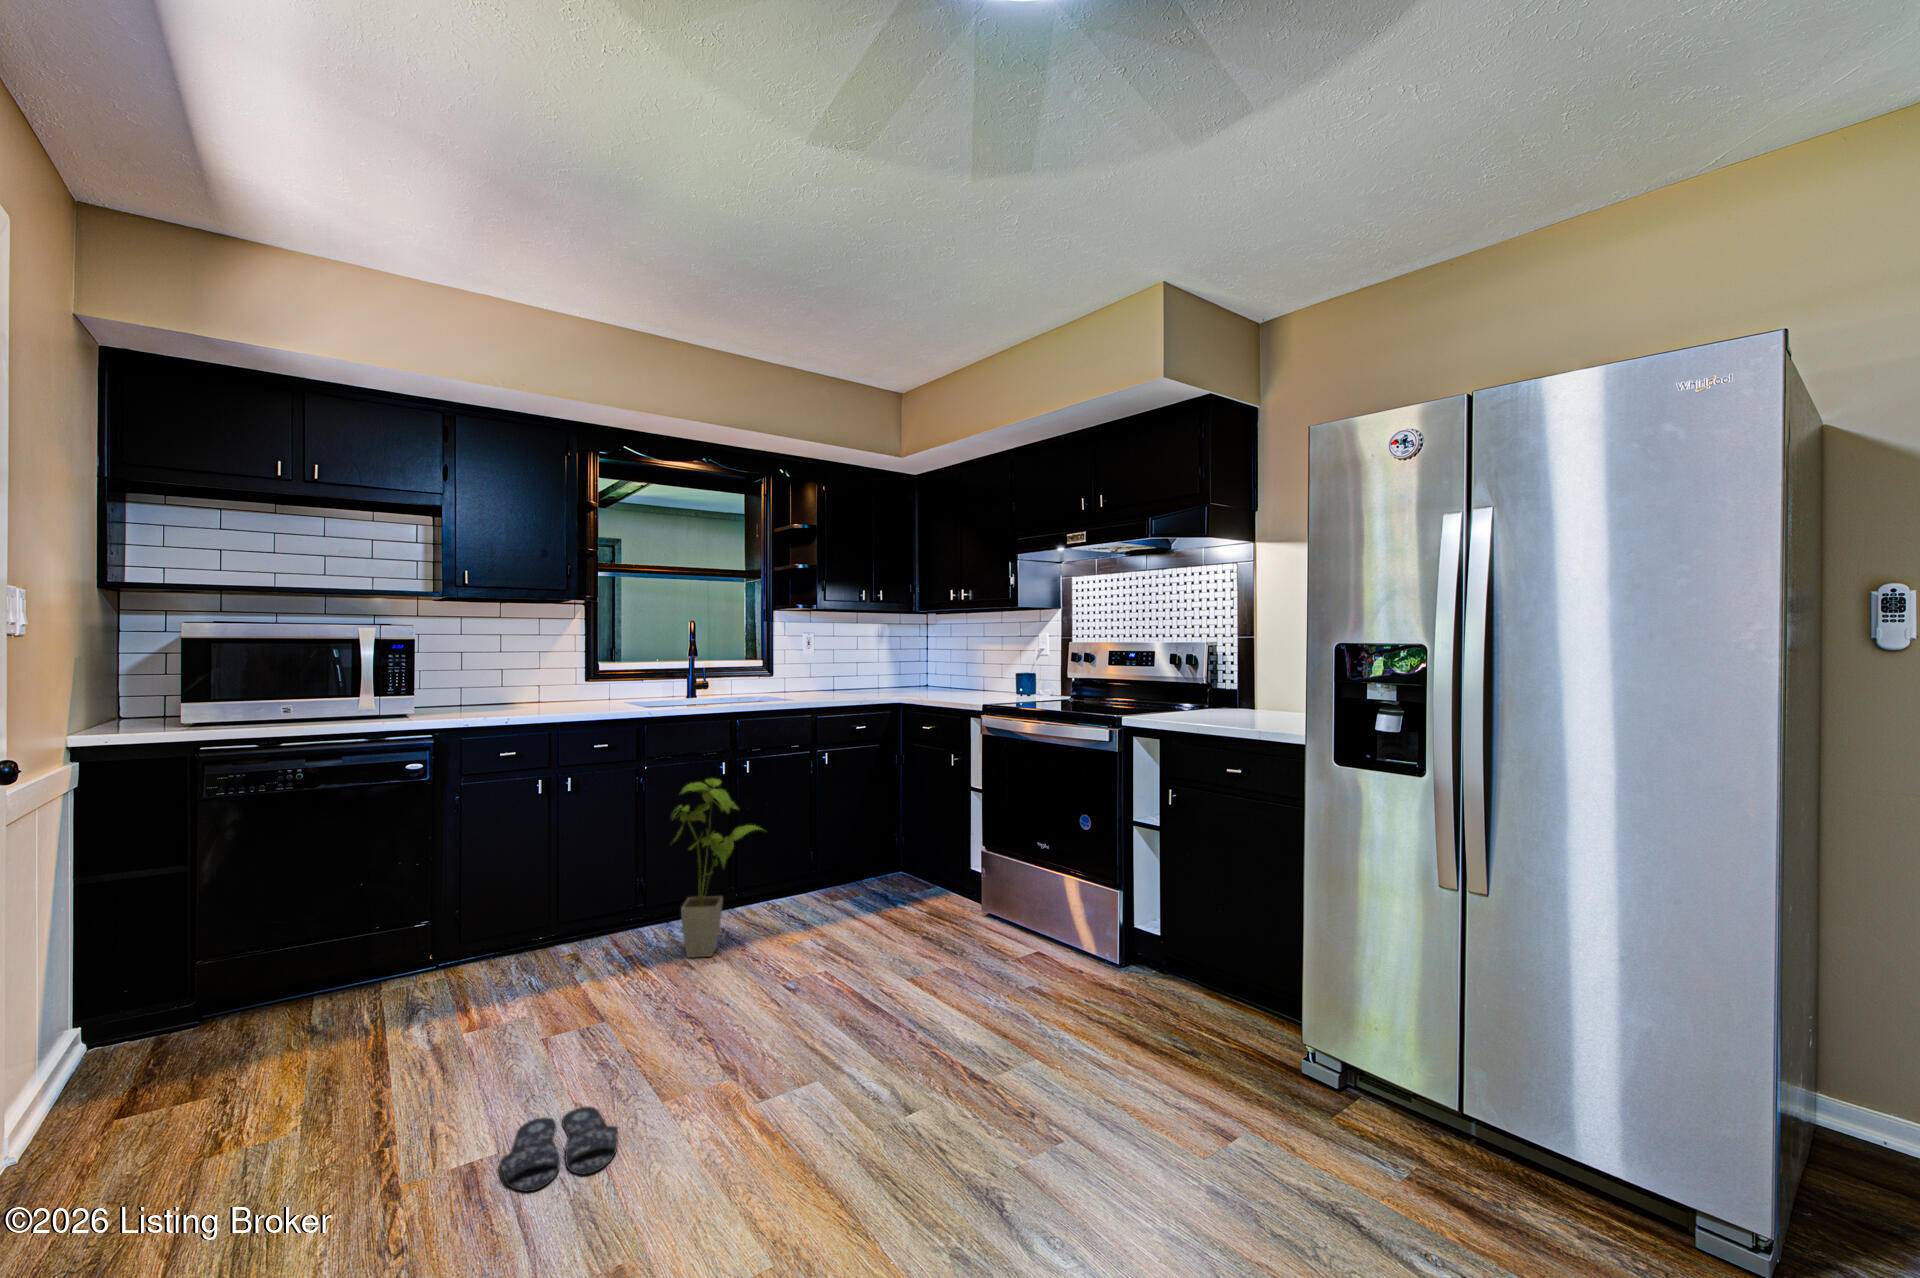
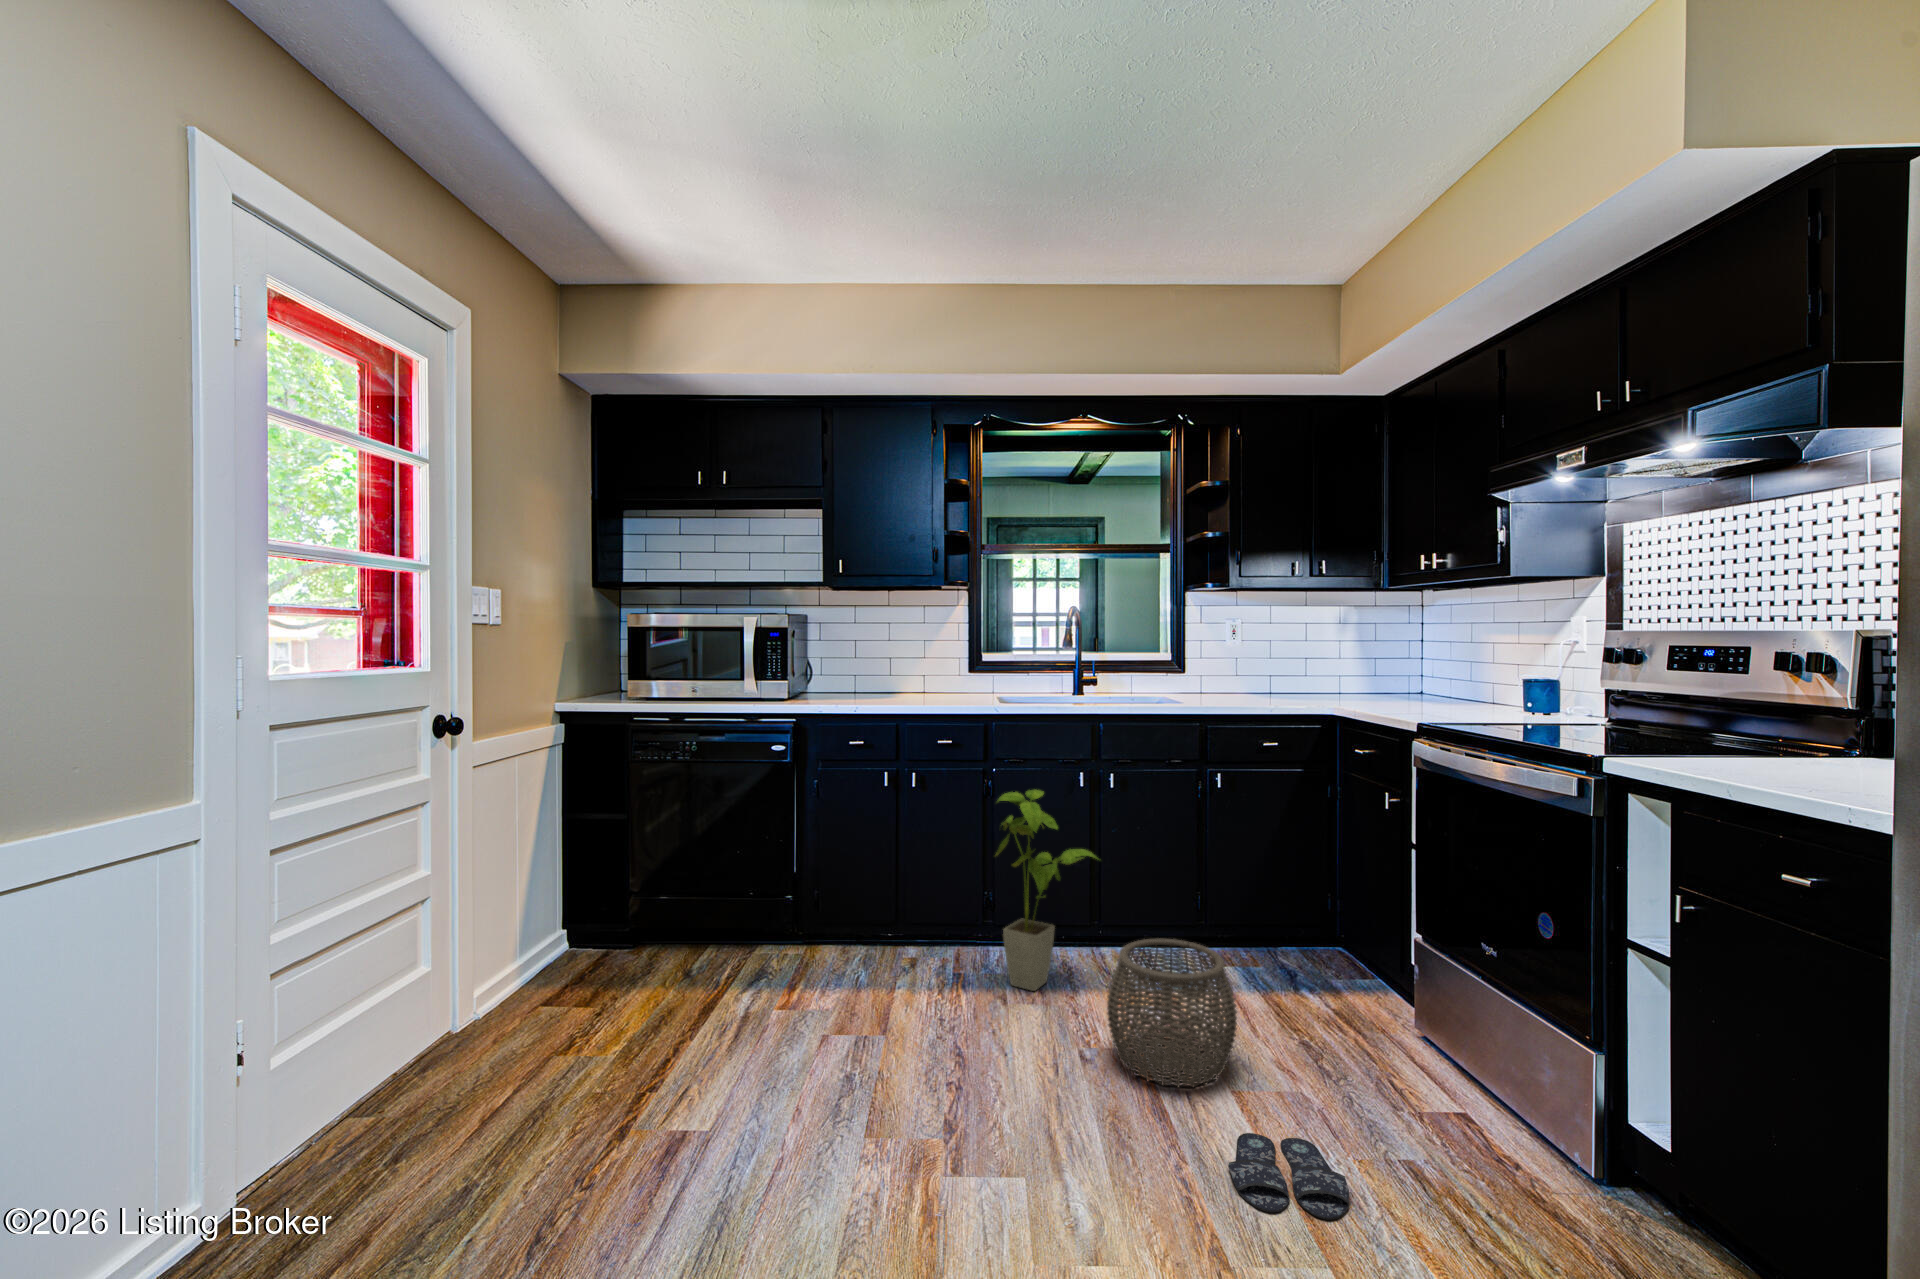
woven basket: none [806,879,904,989] -> present [1107,939,1237,1087]
slippers: present [500,1107,618,1191] -> present [1228,1133,1349,1220]

